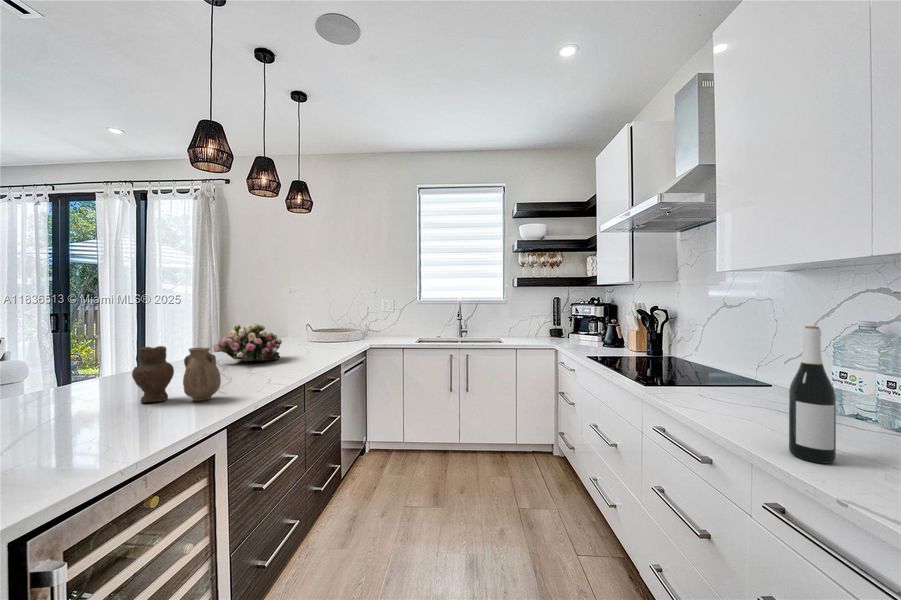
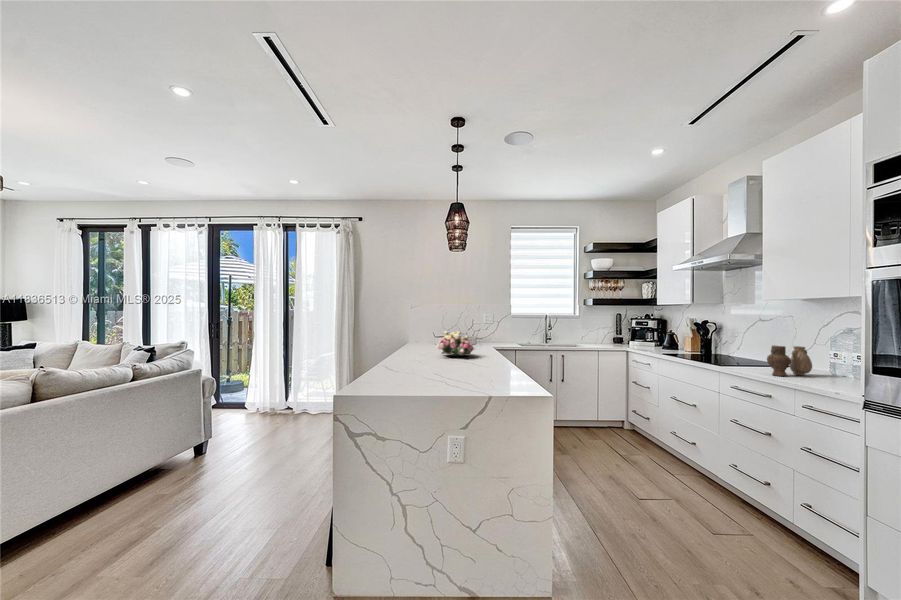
wine bottle: present [789,326,836,464] -> none [819,331,839,387]
vase: present [132,346,221,403] -> present [767,345,812,376]

